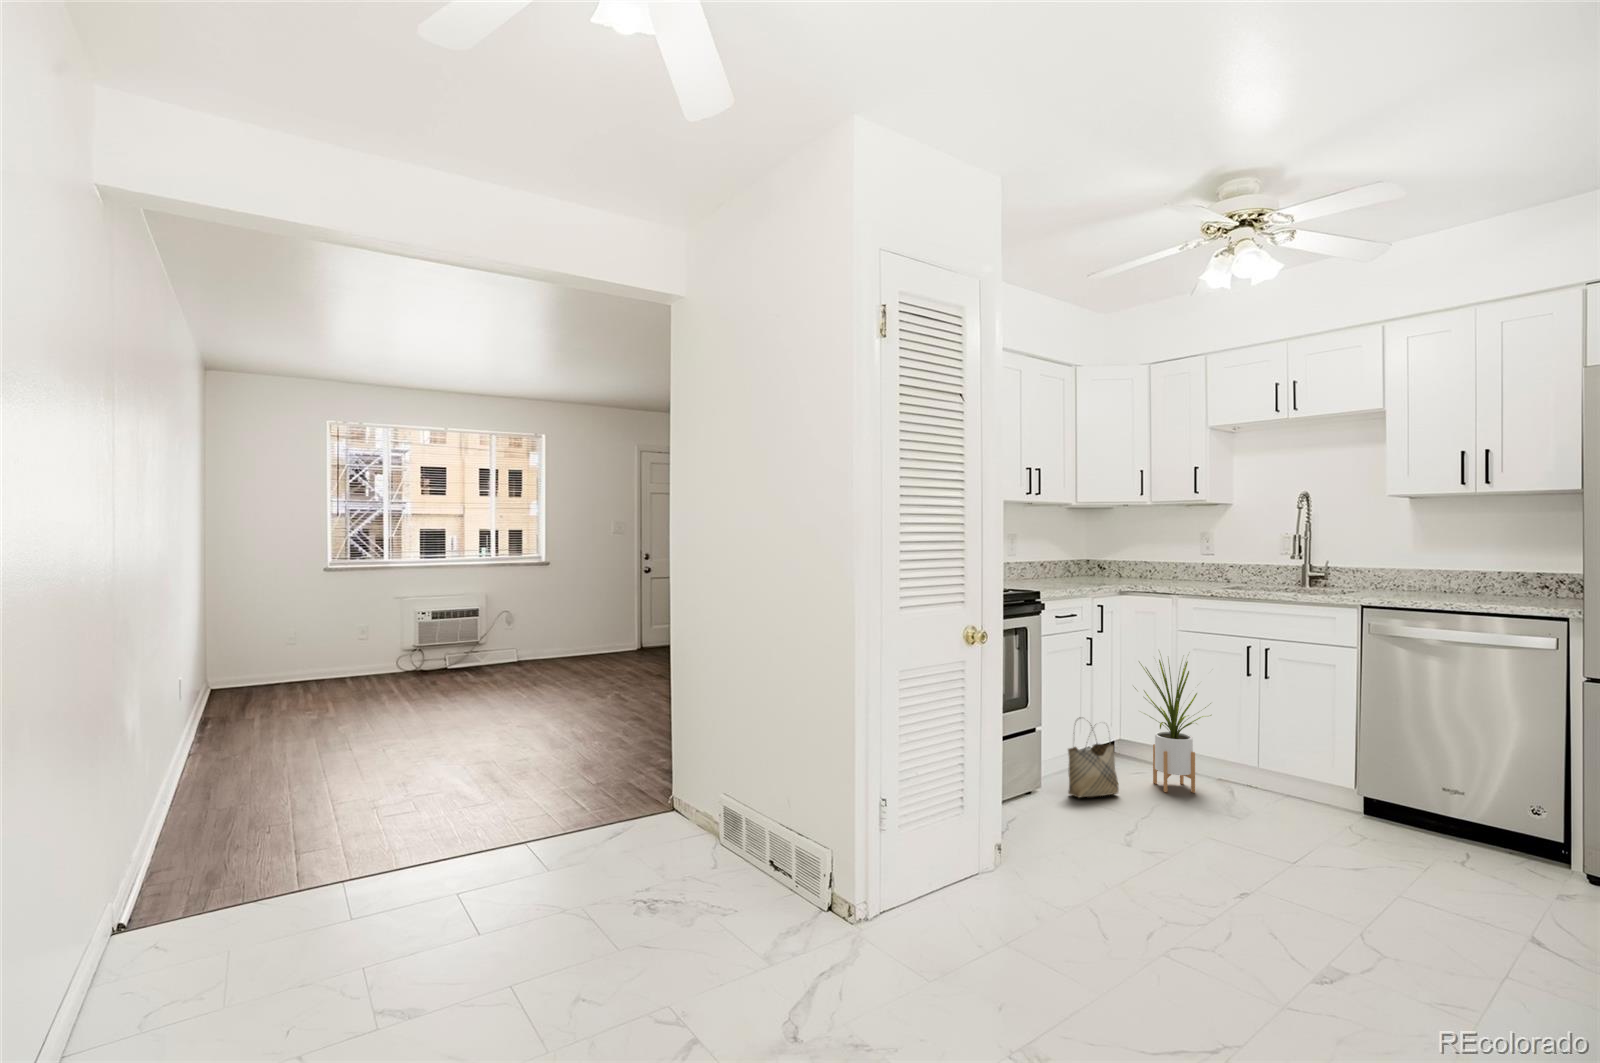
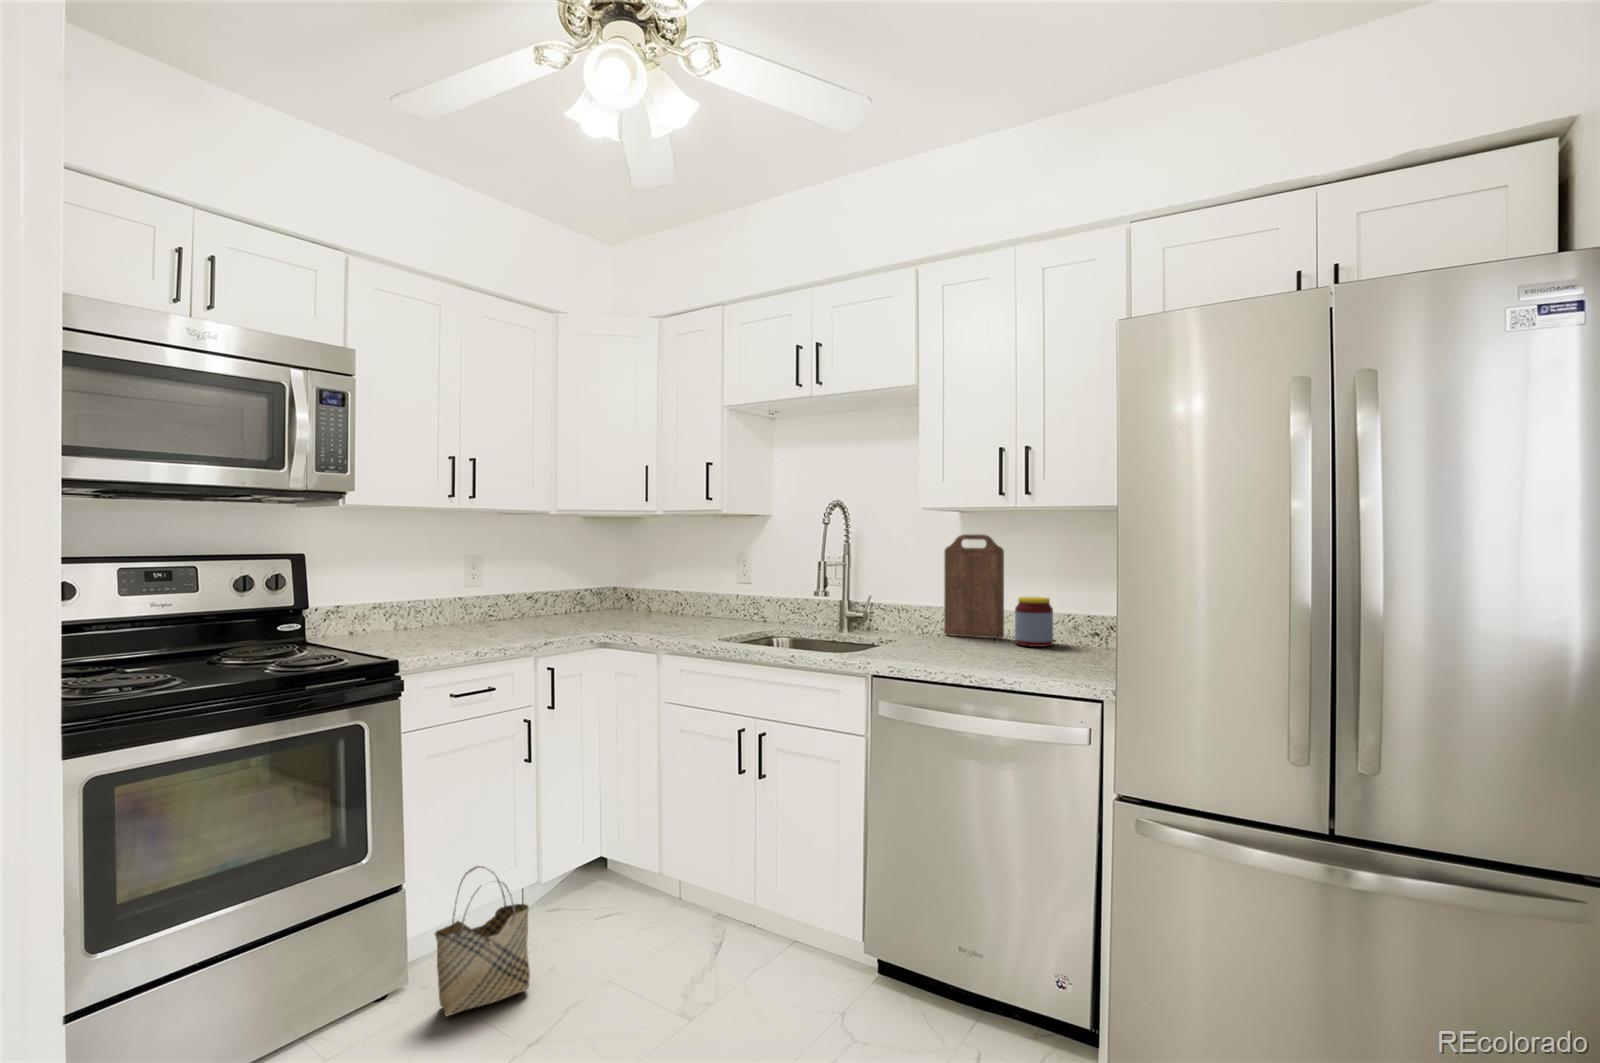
cutting board: none [1400,515,1456,592] -> present [944,534,1004,638]
jar: none [1469,560,1504,596] -> present [1015,597,1053,647]
house plant: present [1135,654,1211,793] -> none [568,739,693,969]

